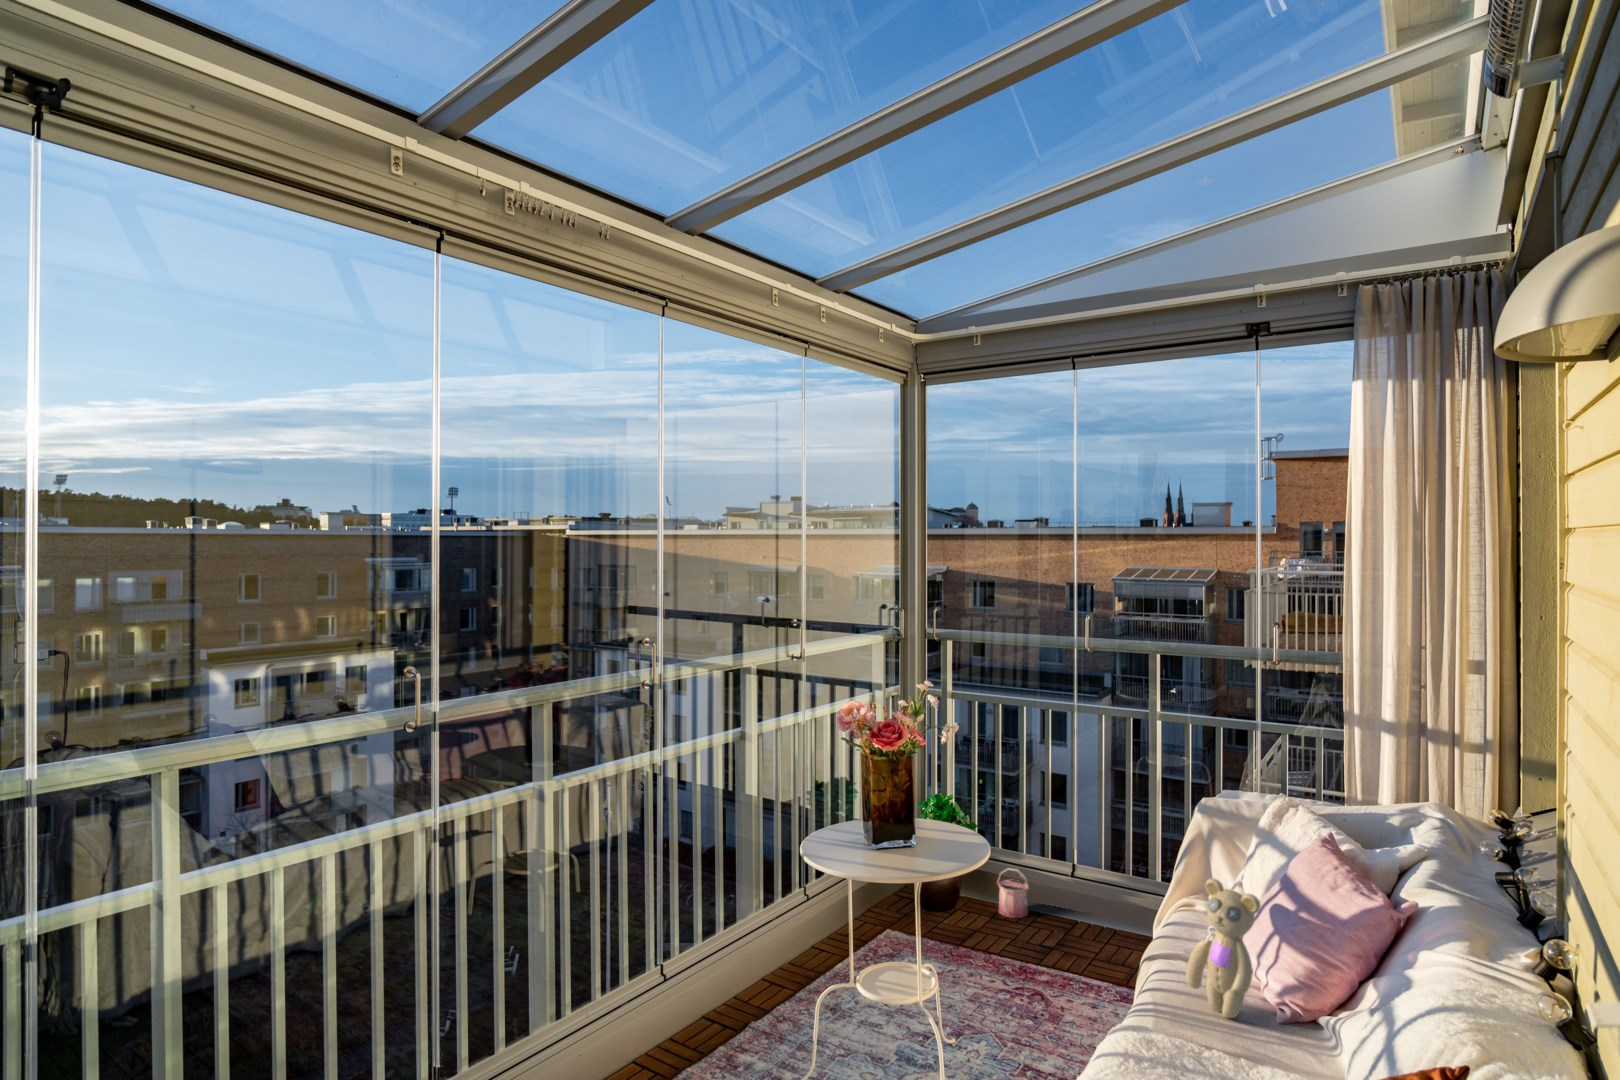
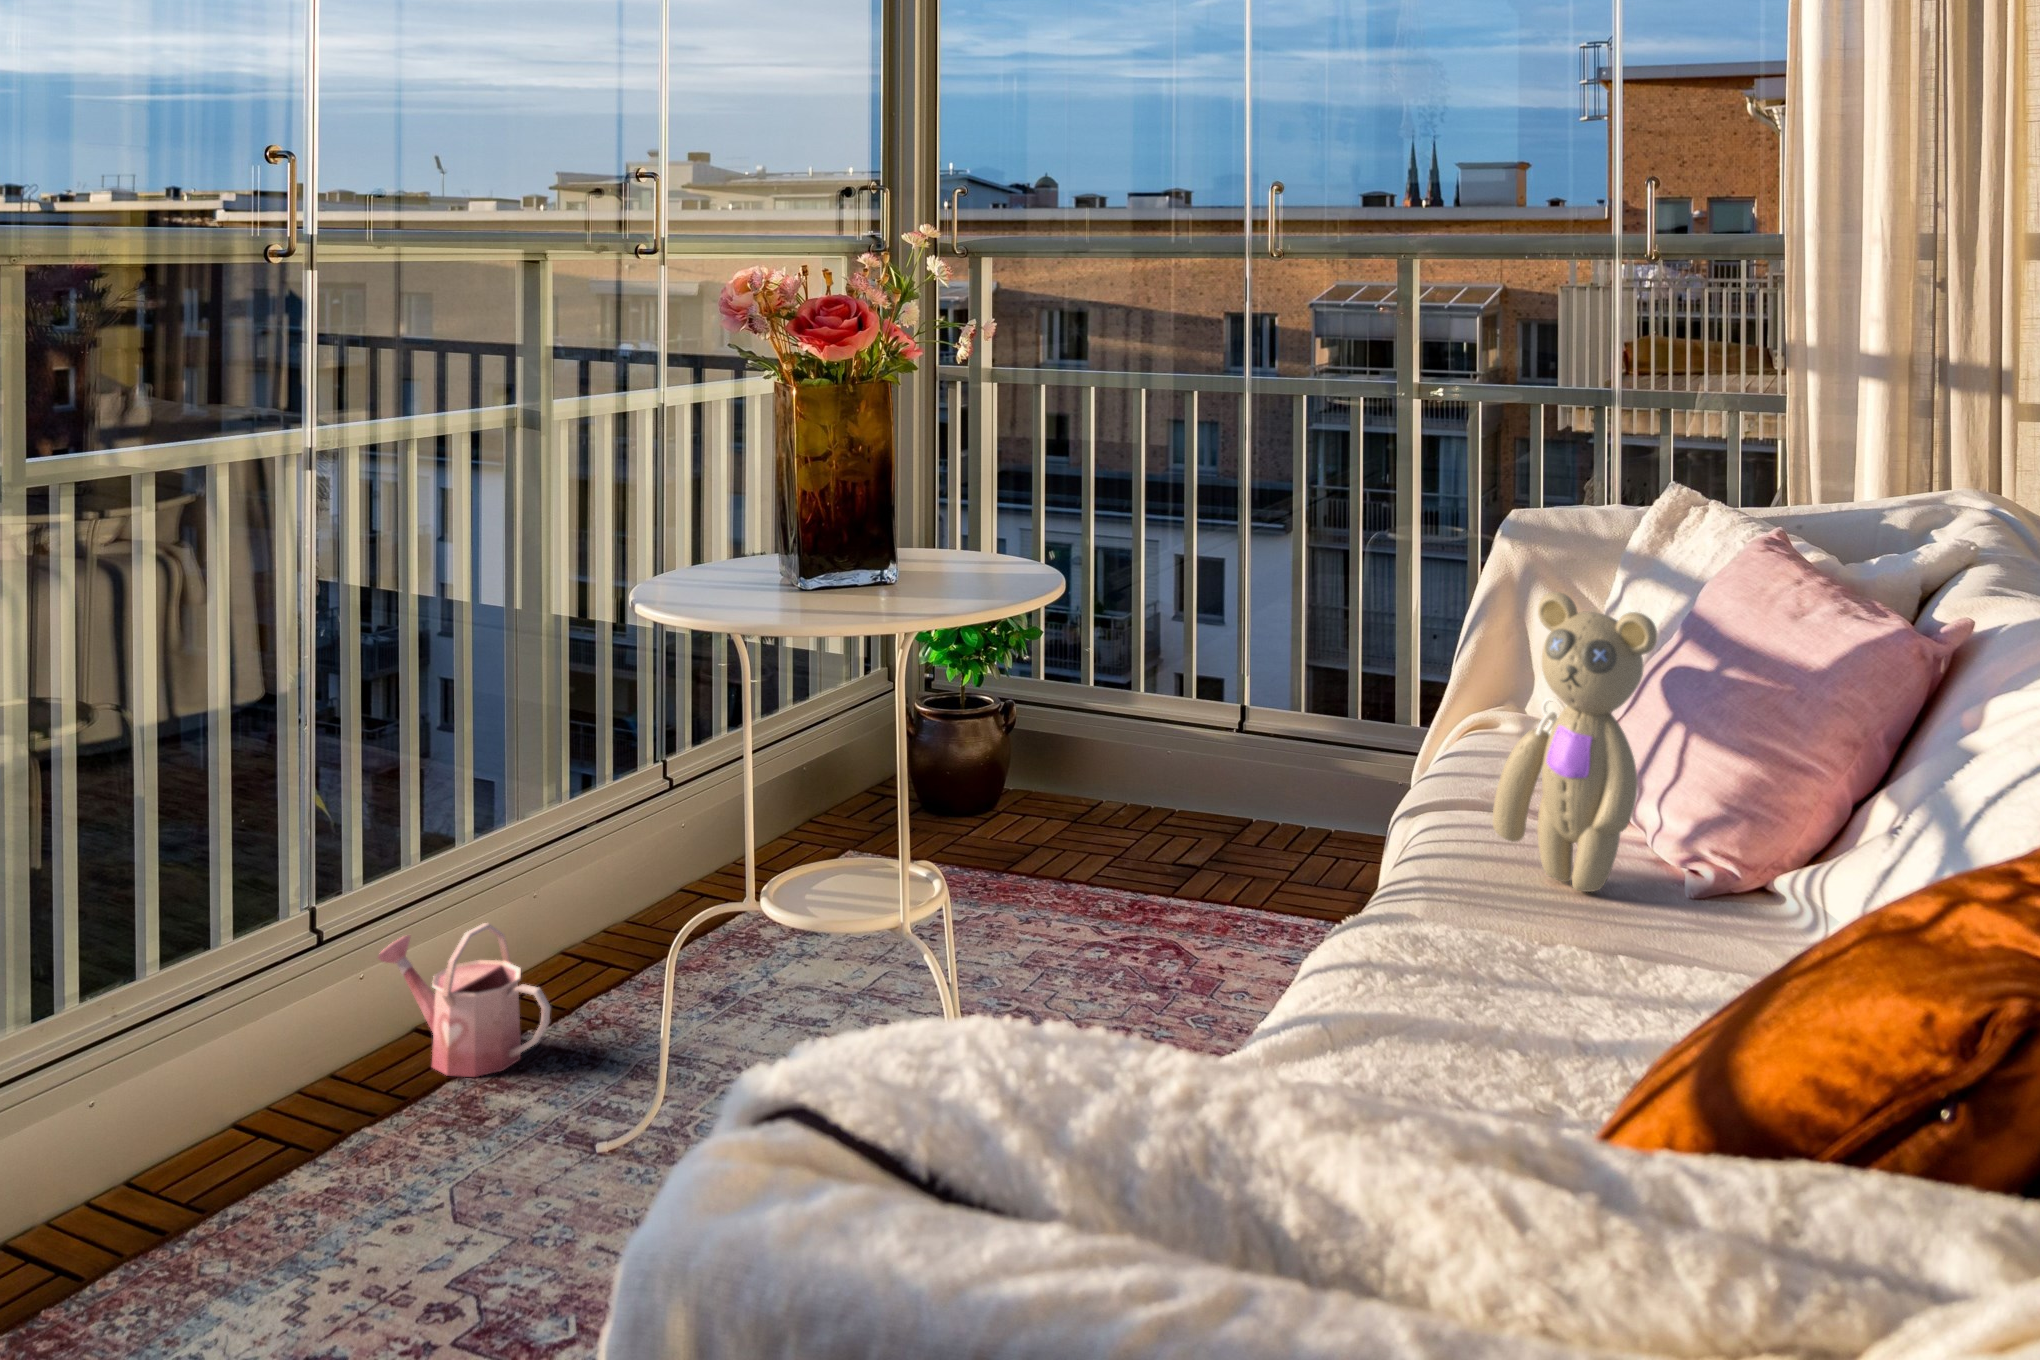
watering can: present [997,868,1029,918] -> present [378,923,550,1077]

